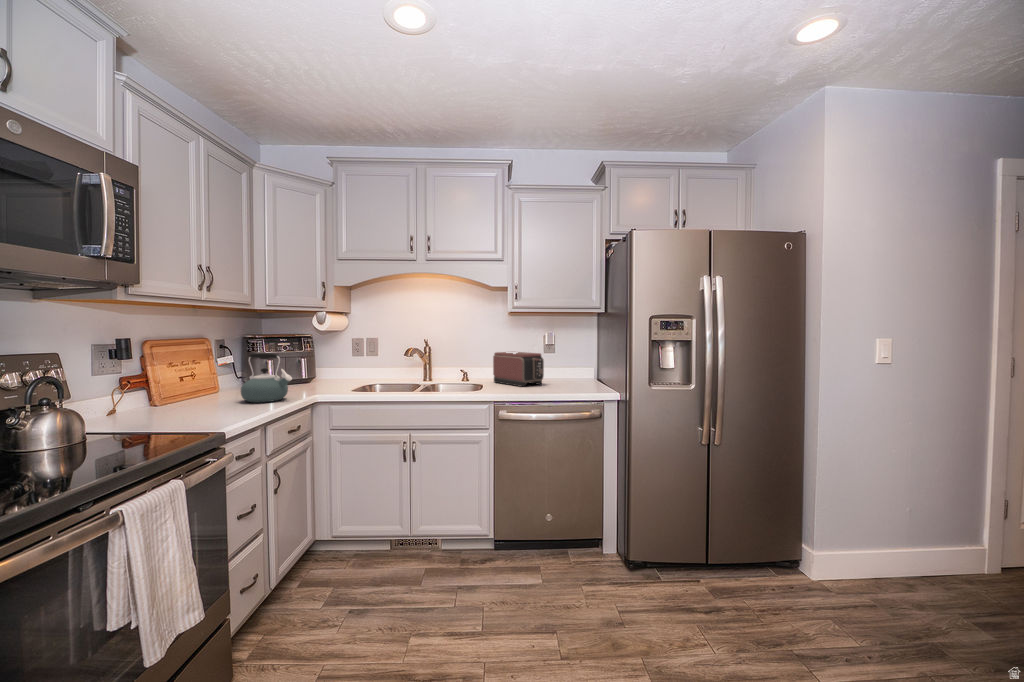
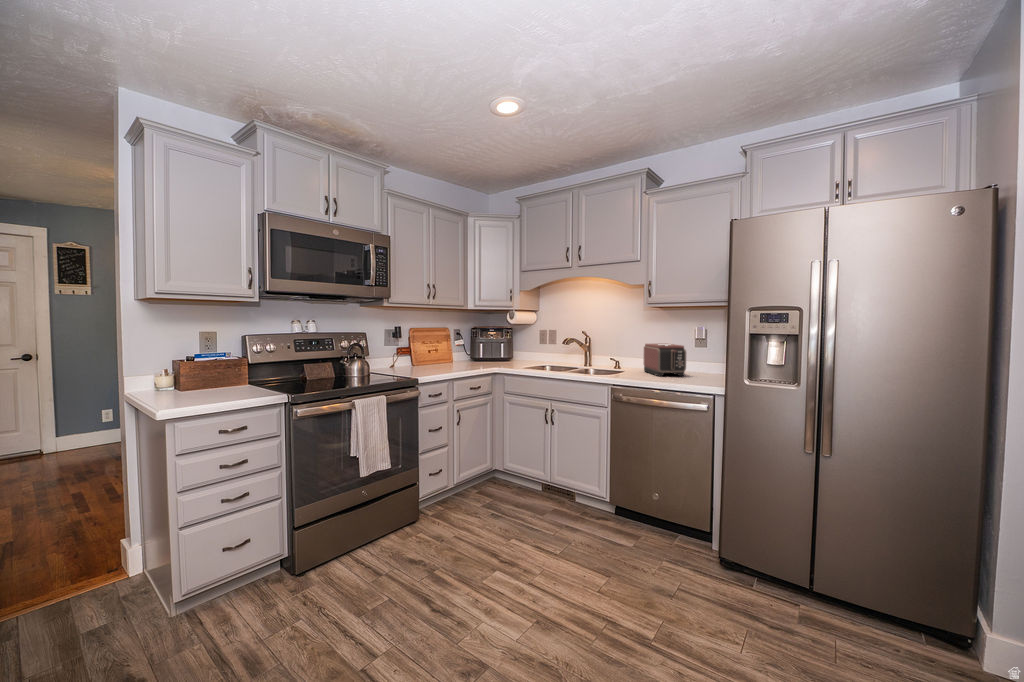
kettle: present [241,353,292,403] -> none [450,337,477,369]

